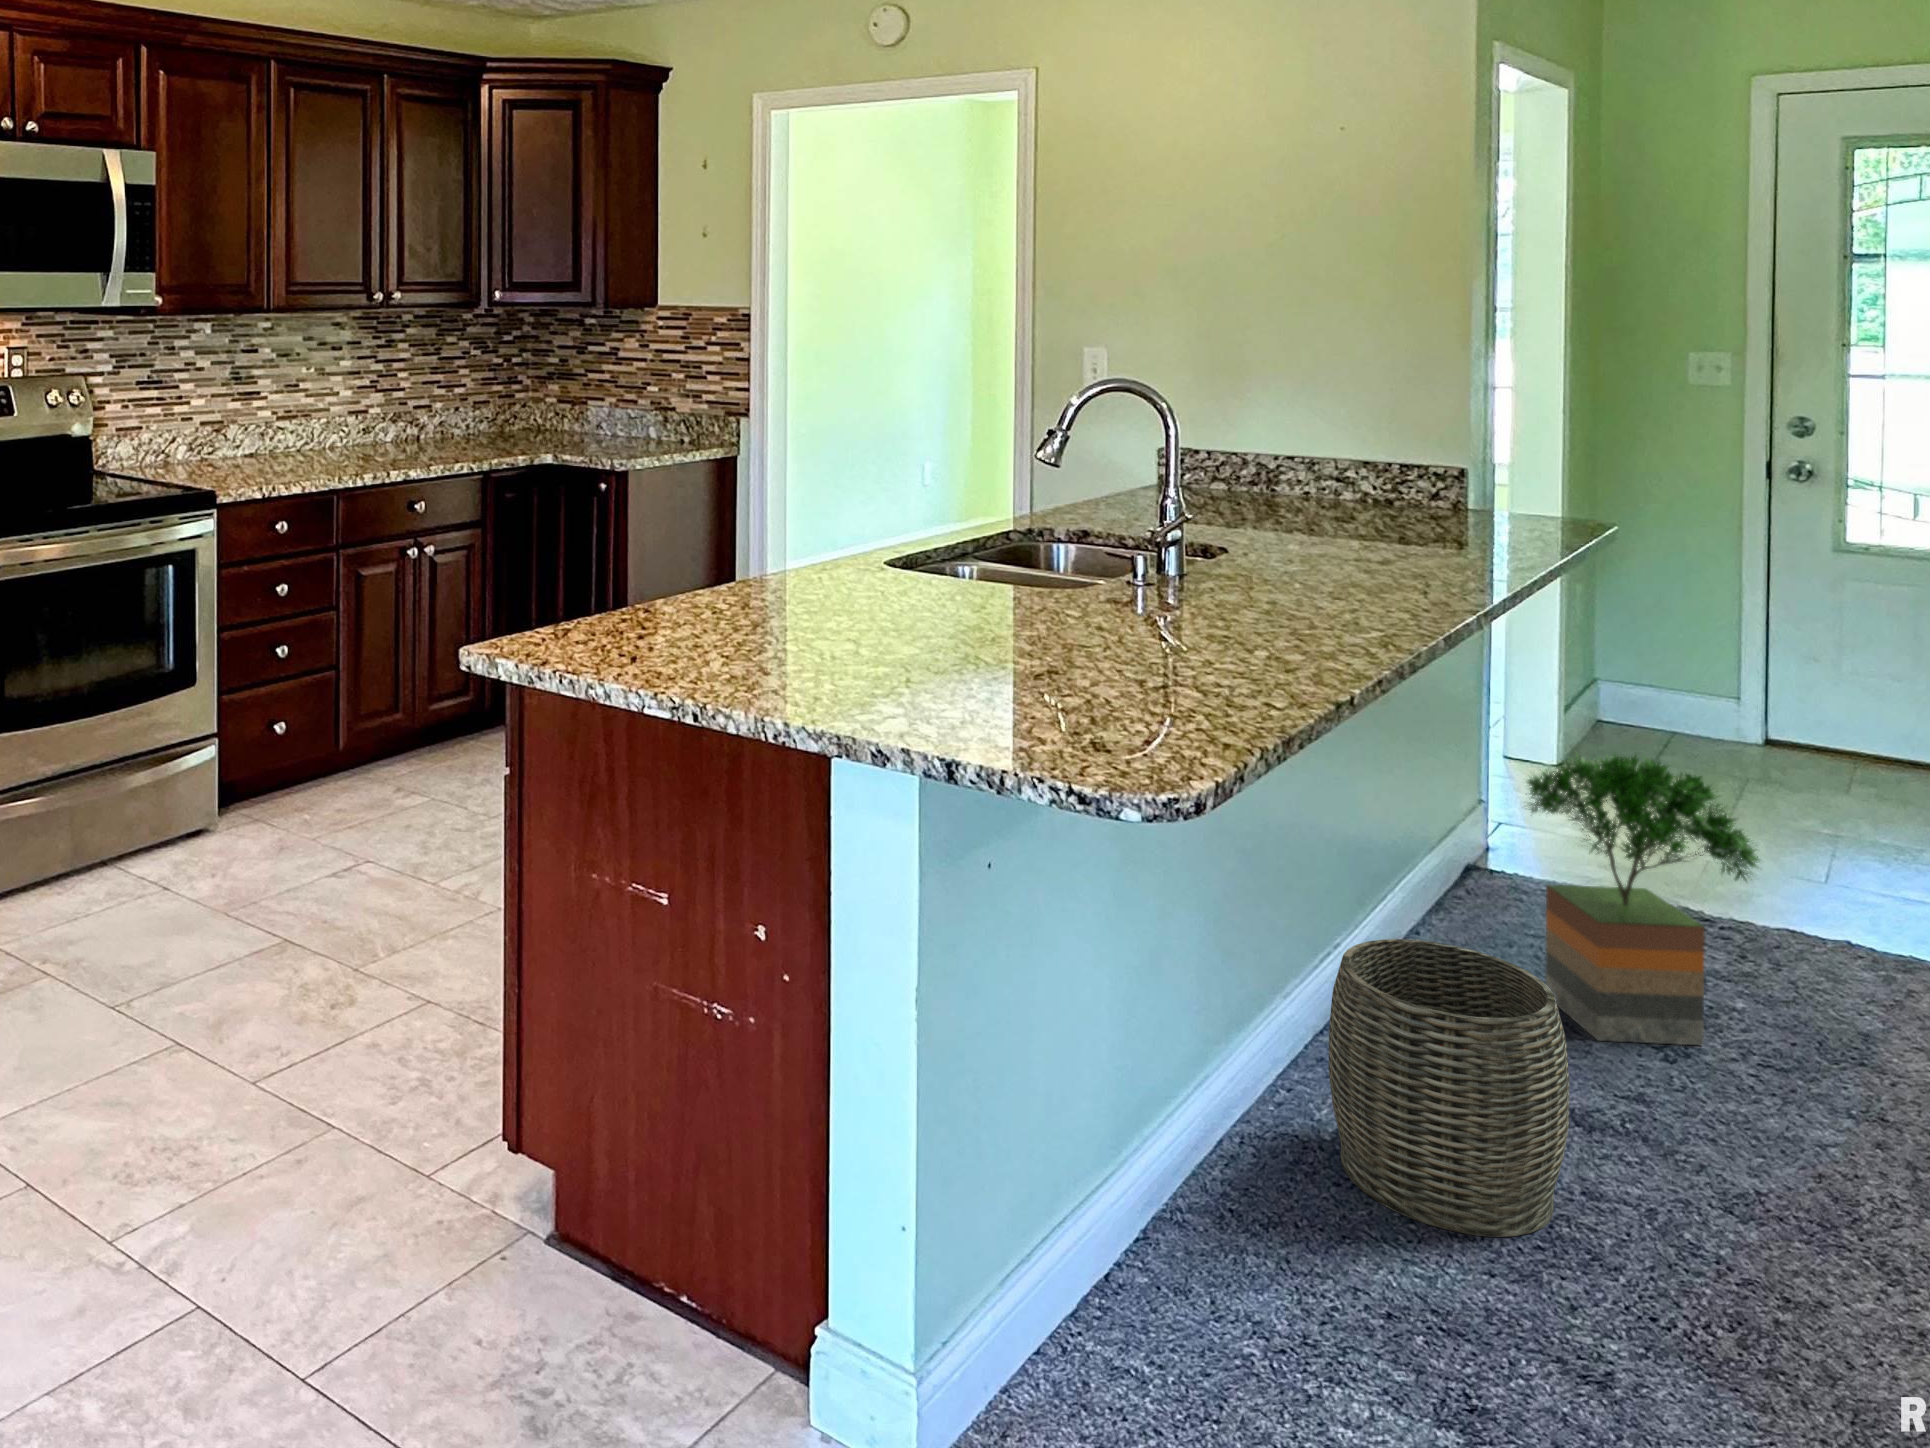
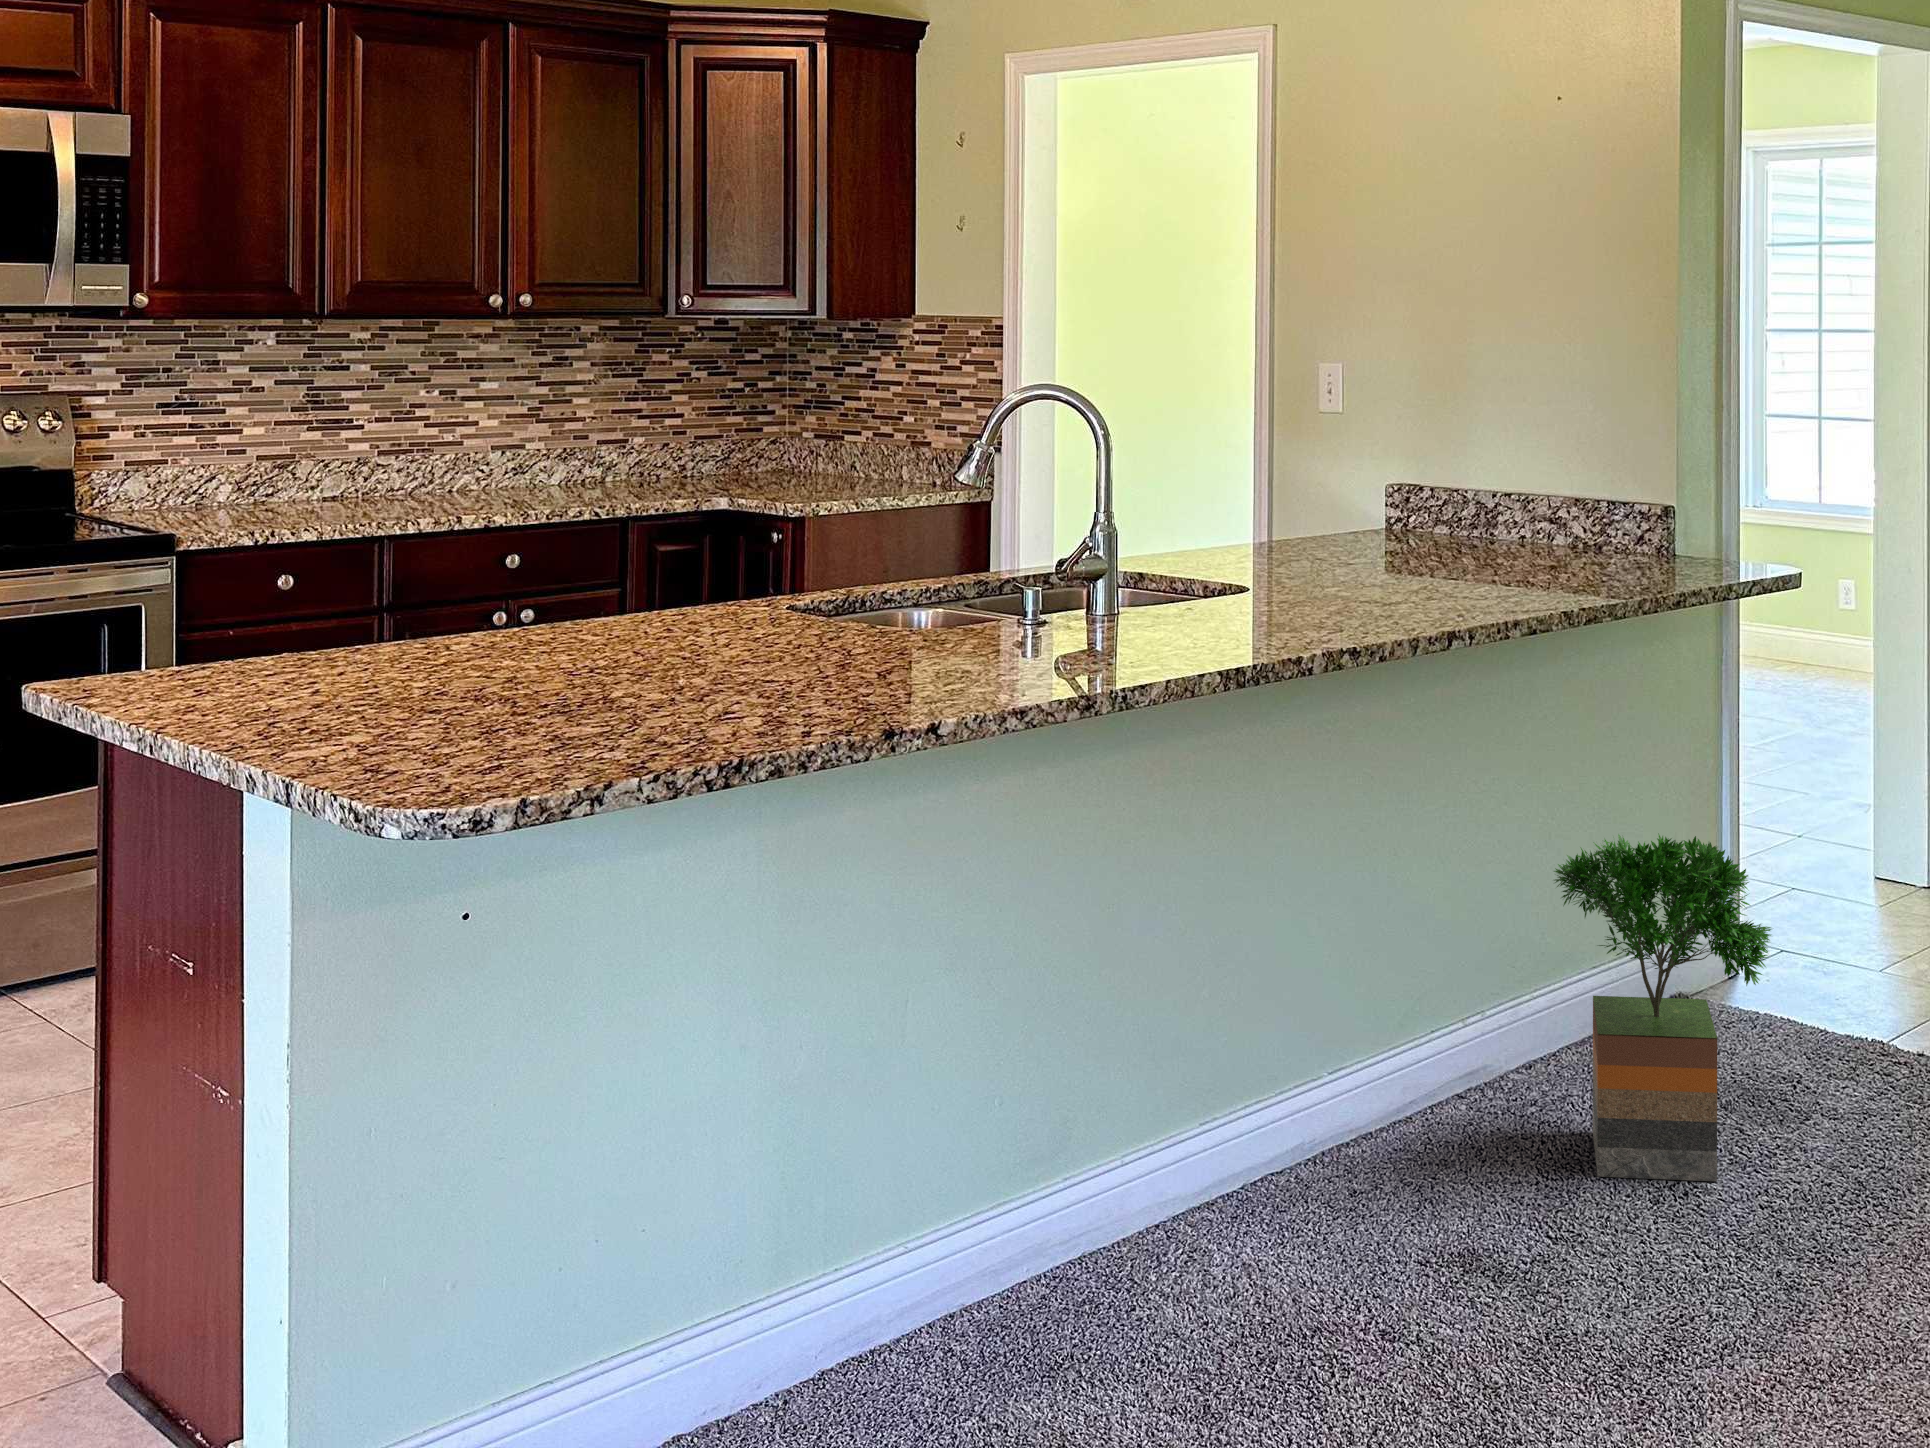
woven basket: present [1329,939,1569,1237] -> none [1111,1039,1354,1370]

